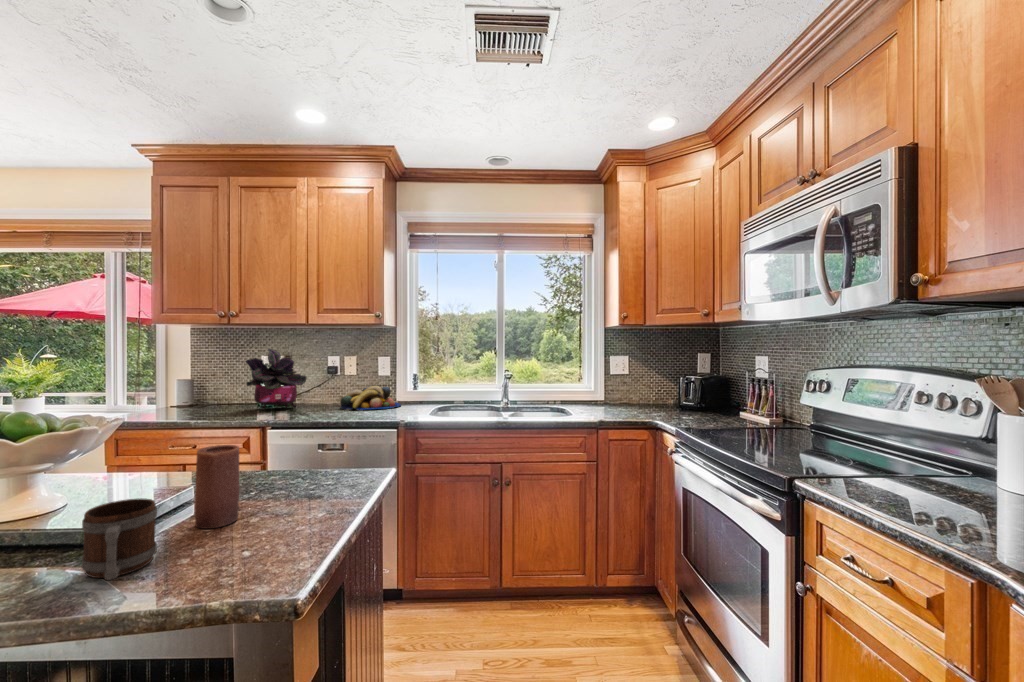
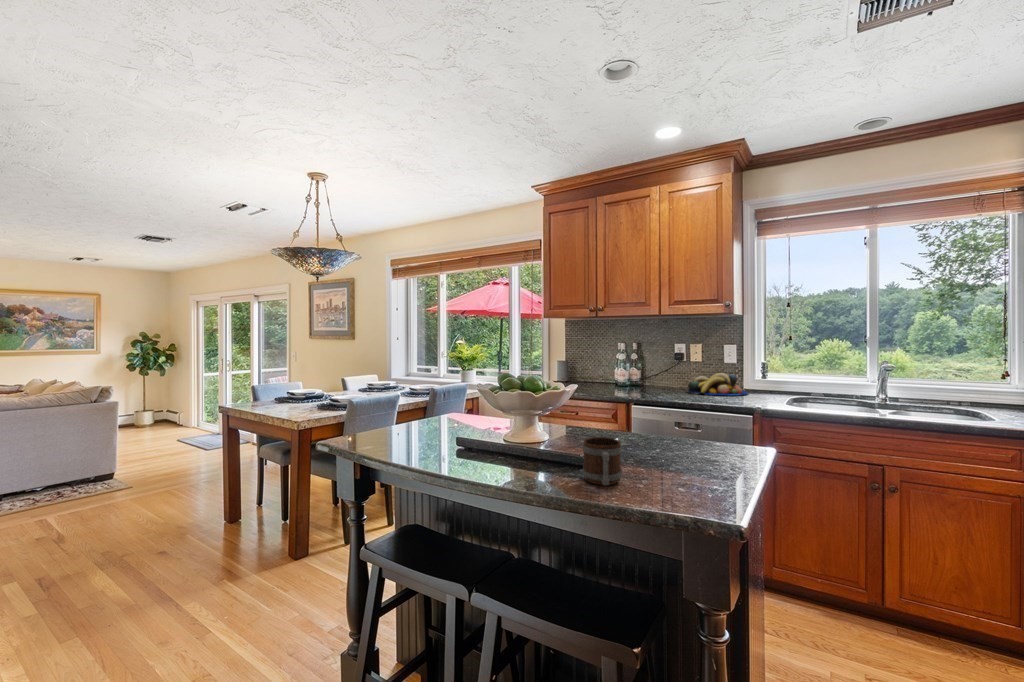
potted plant: present [245,348,307,409] -> none [608,337,657,389]
candle: present [195,445,239,529] -> none [631,409,660,468]

